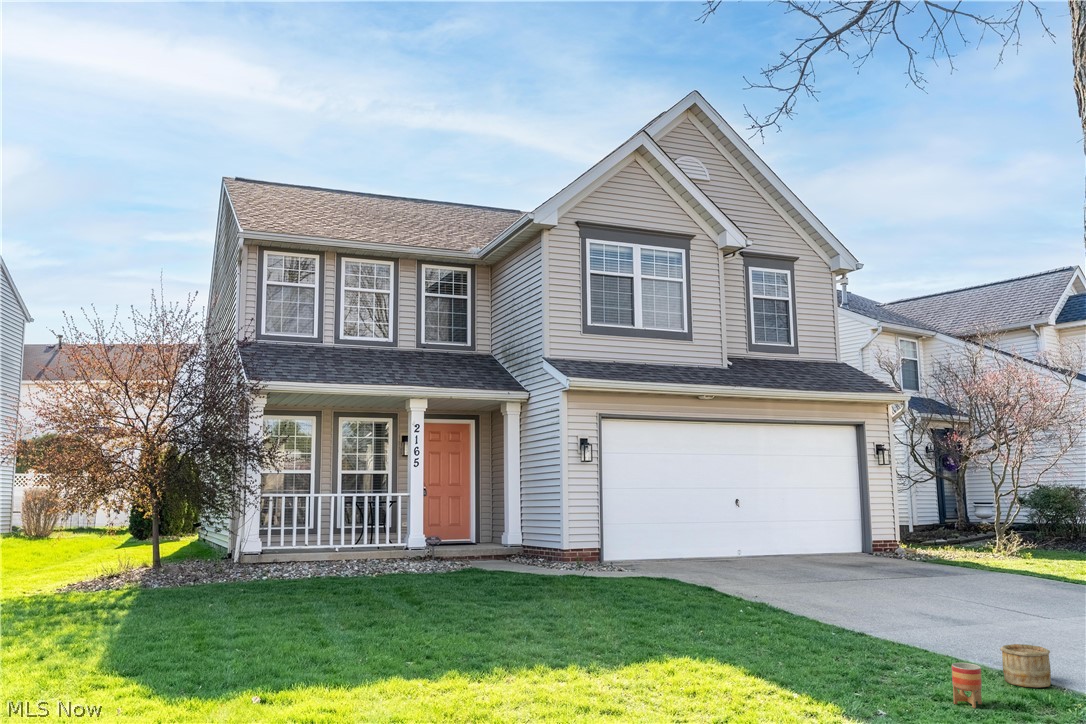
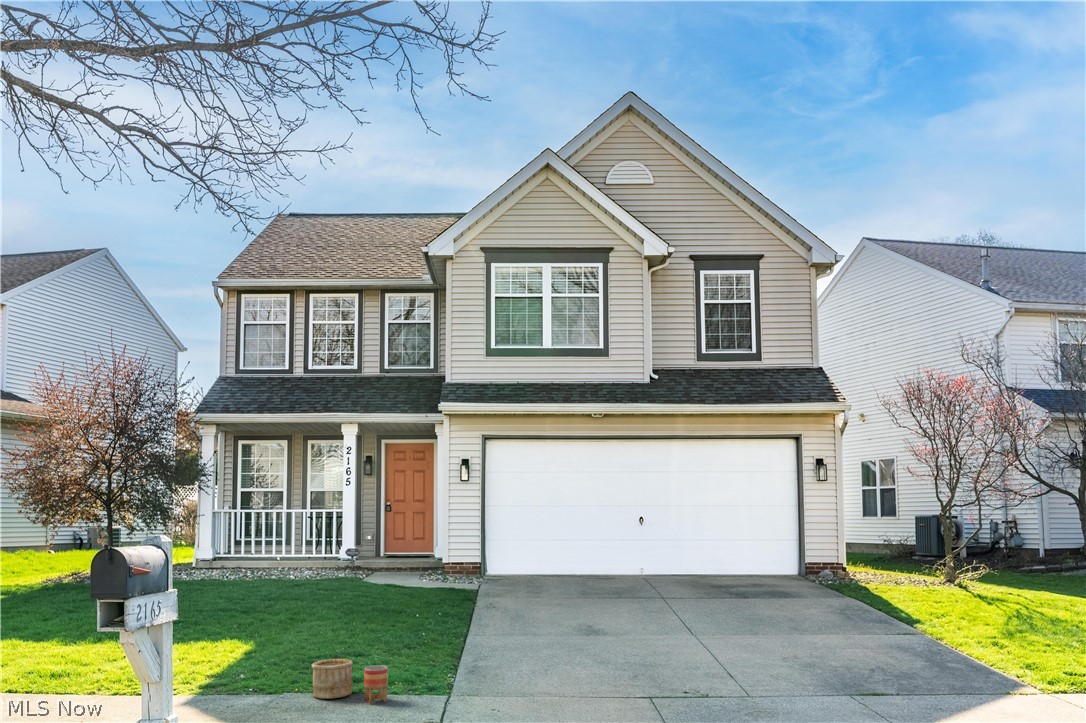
wooden bucket: present [1000,644,1051,687] -> present [312,659,353,698]

